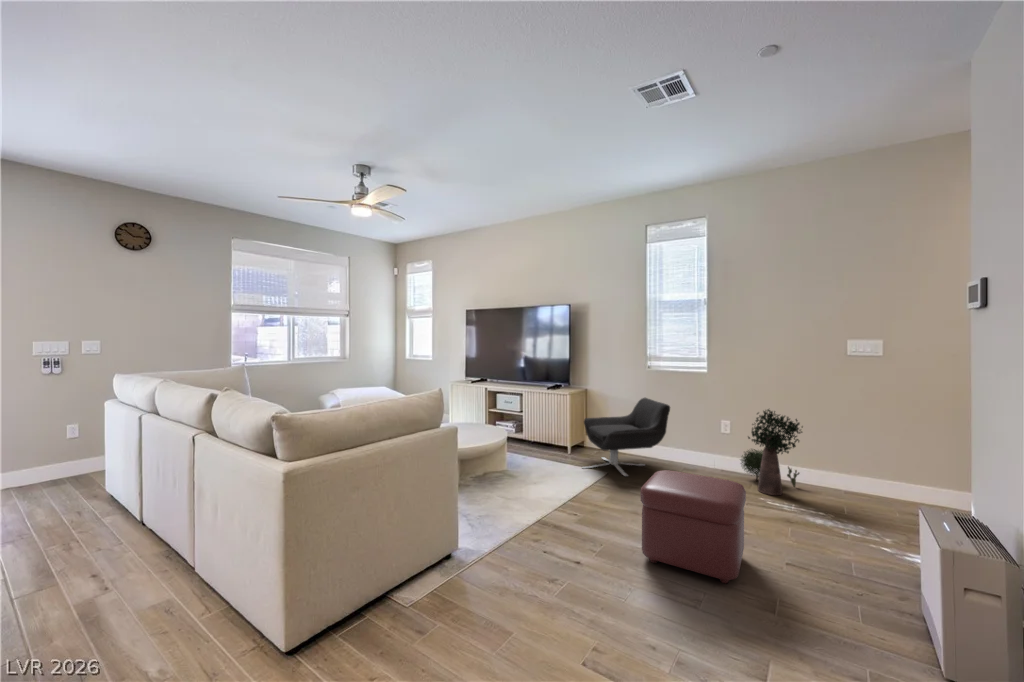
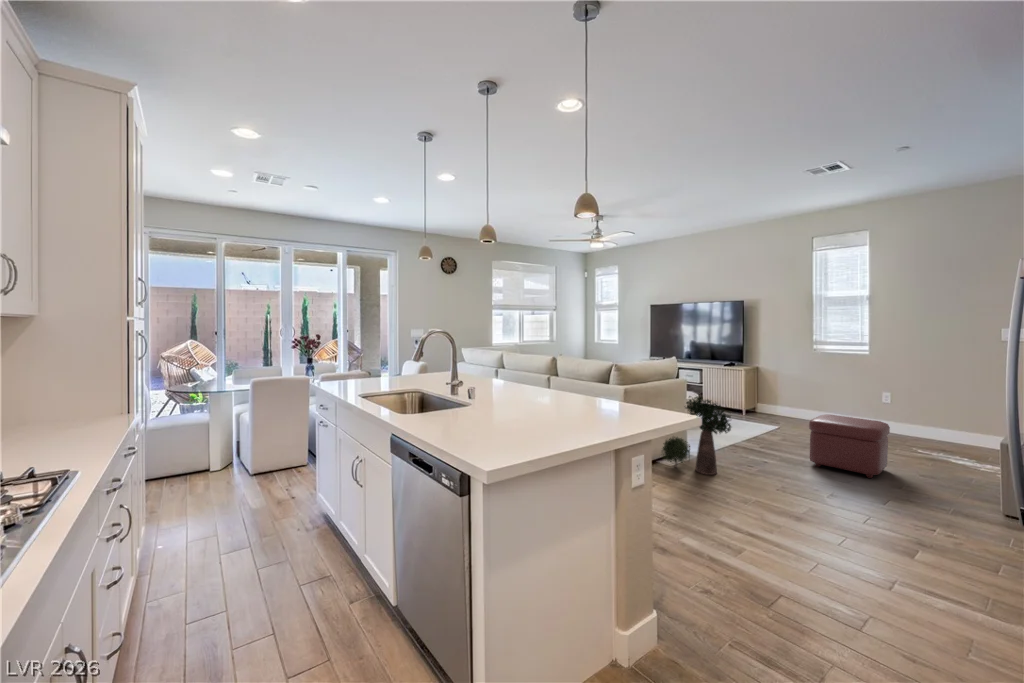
lounge chair: present [582,398,670,476] -> none [755,373,834,429]
potted plant: present [741,409,803,495] -> present [662,396,731,475]

